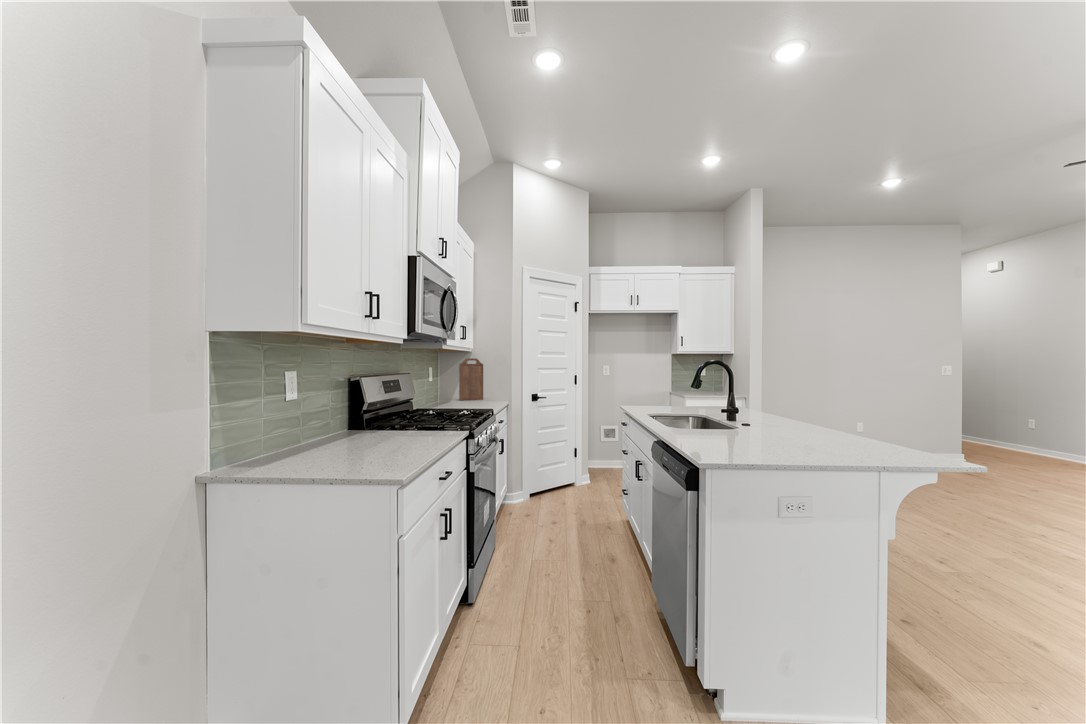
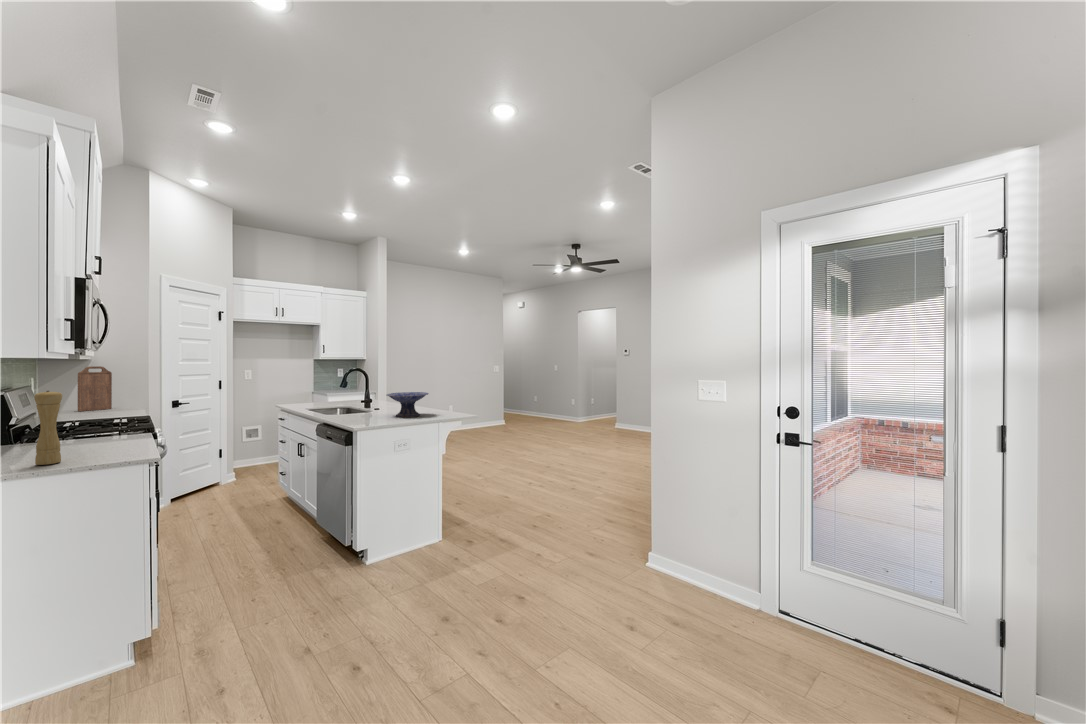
pepper mill: none [300,376,326,471] -> present [34,391,62,465]
decorative bowl: none [762,400,853,450] -> present [387,392,428,417]

